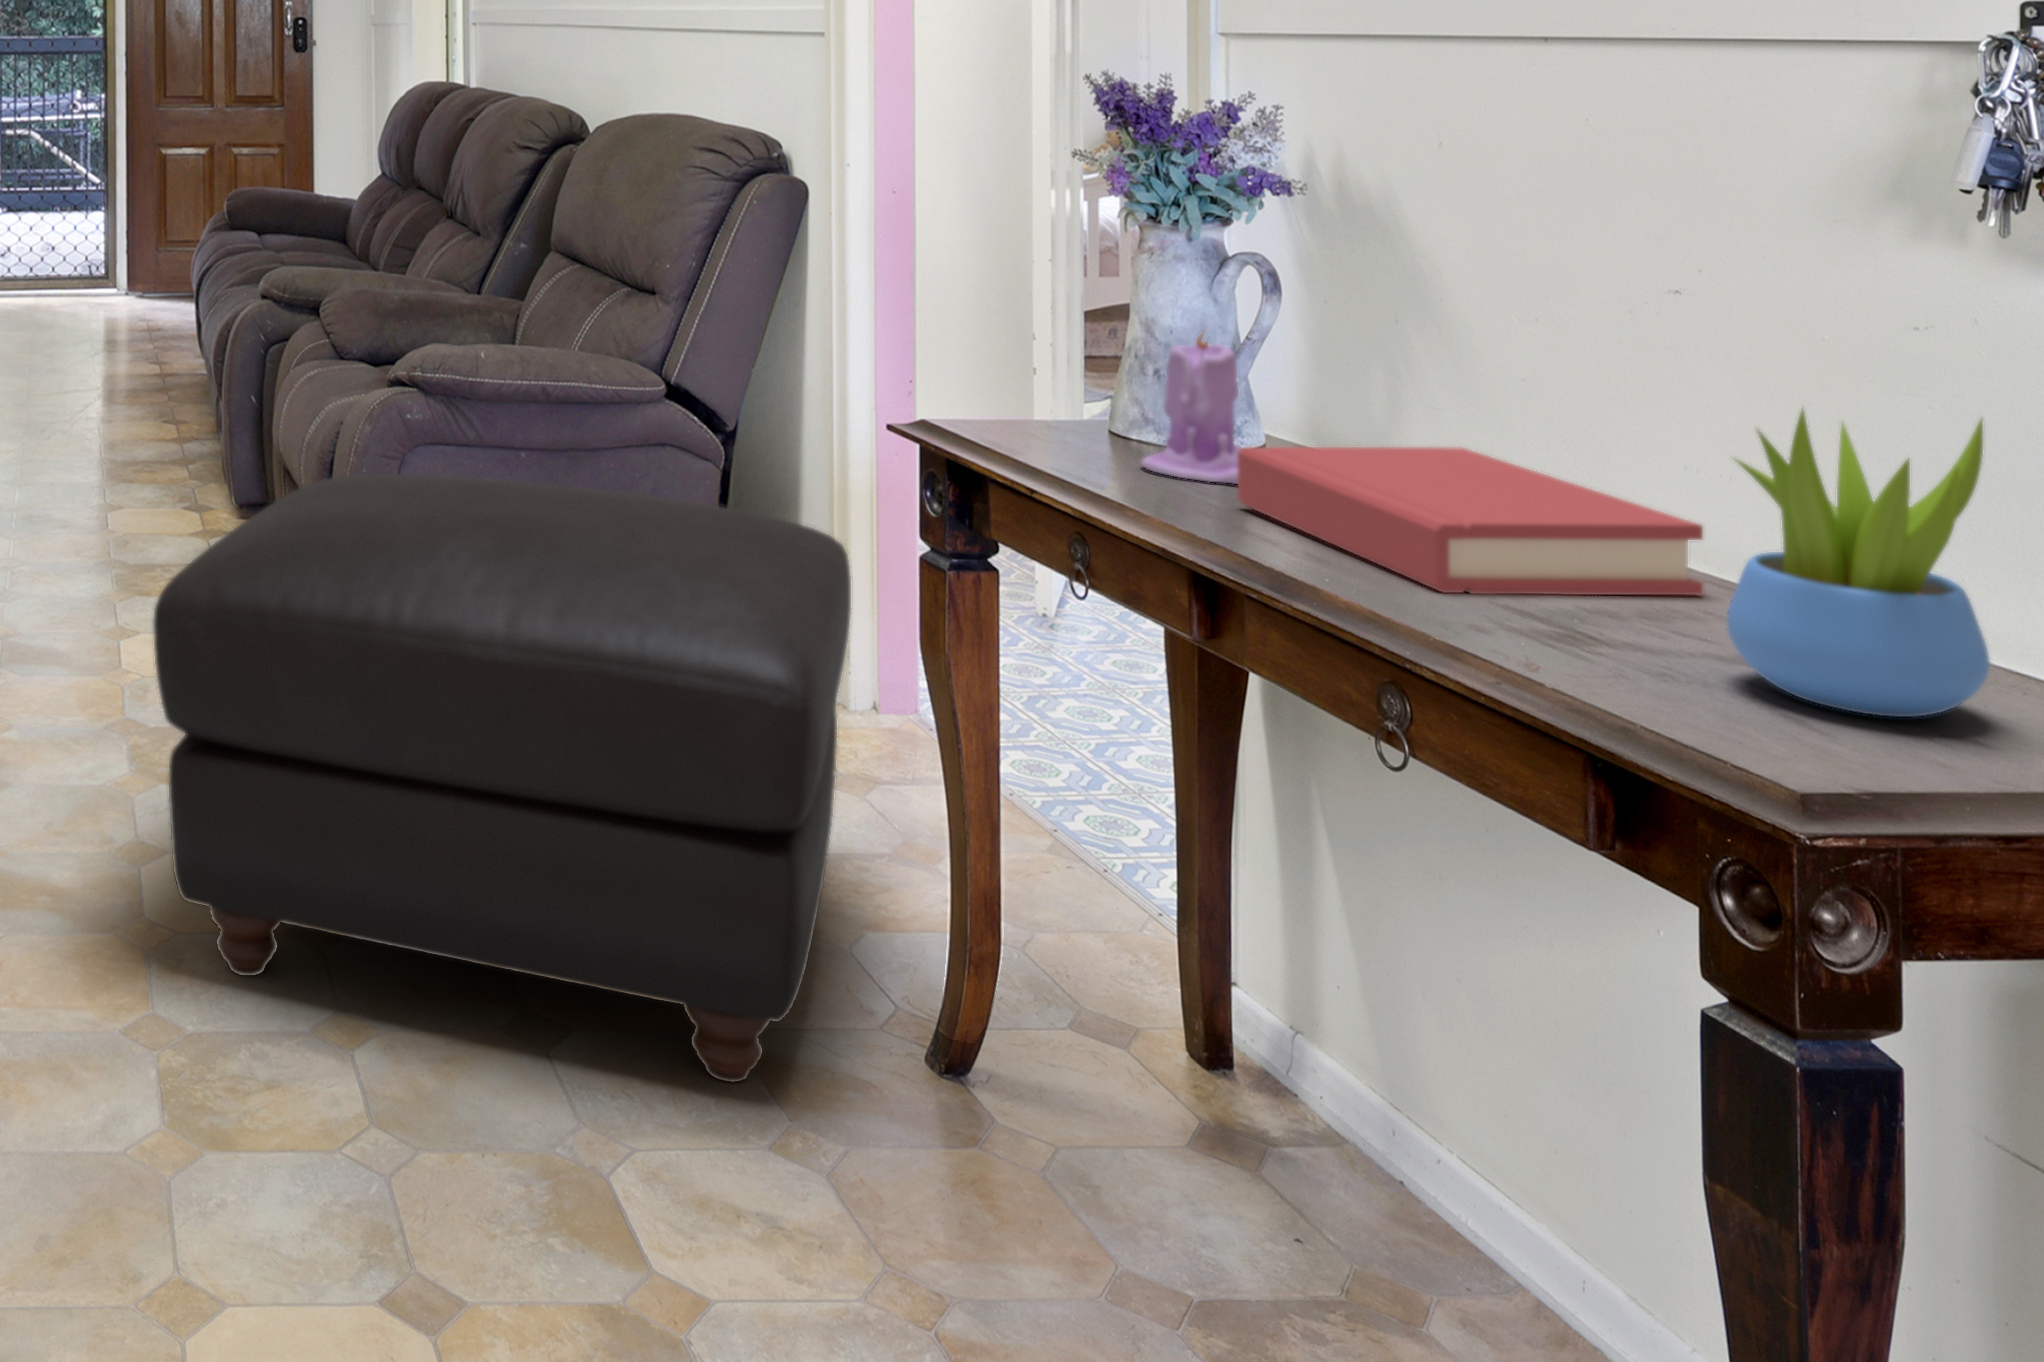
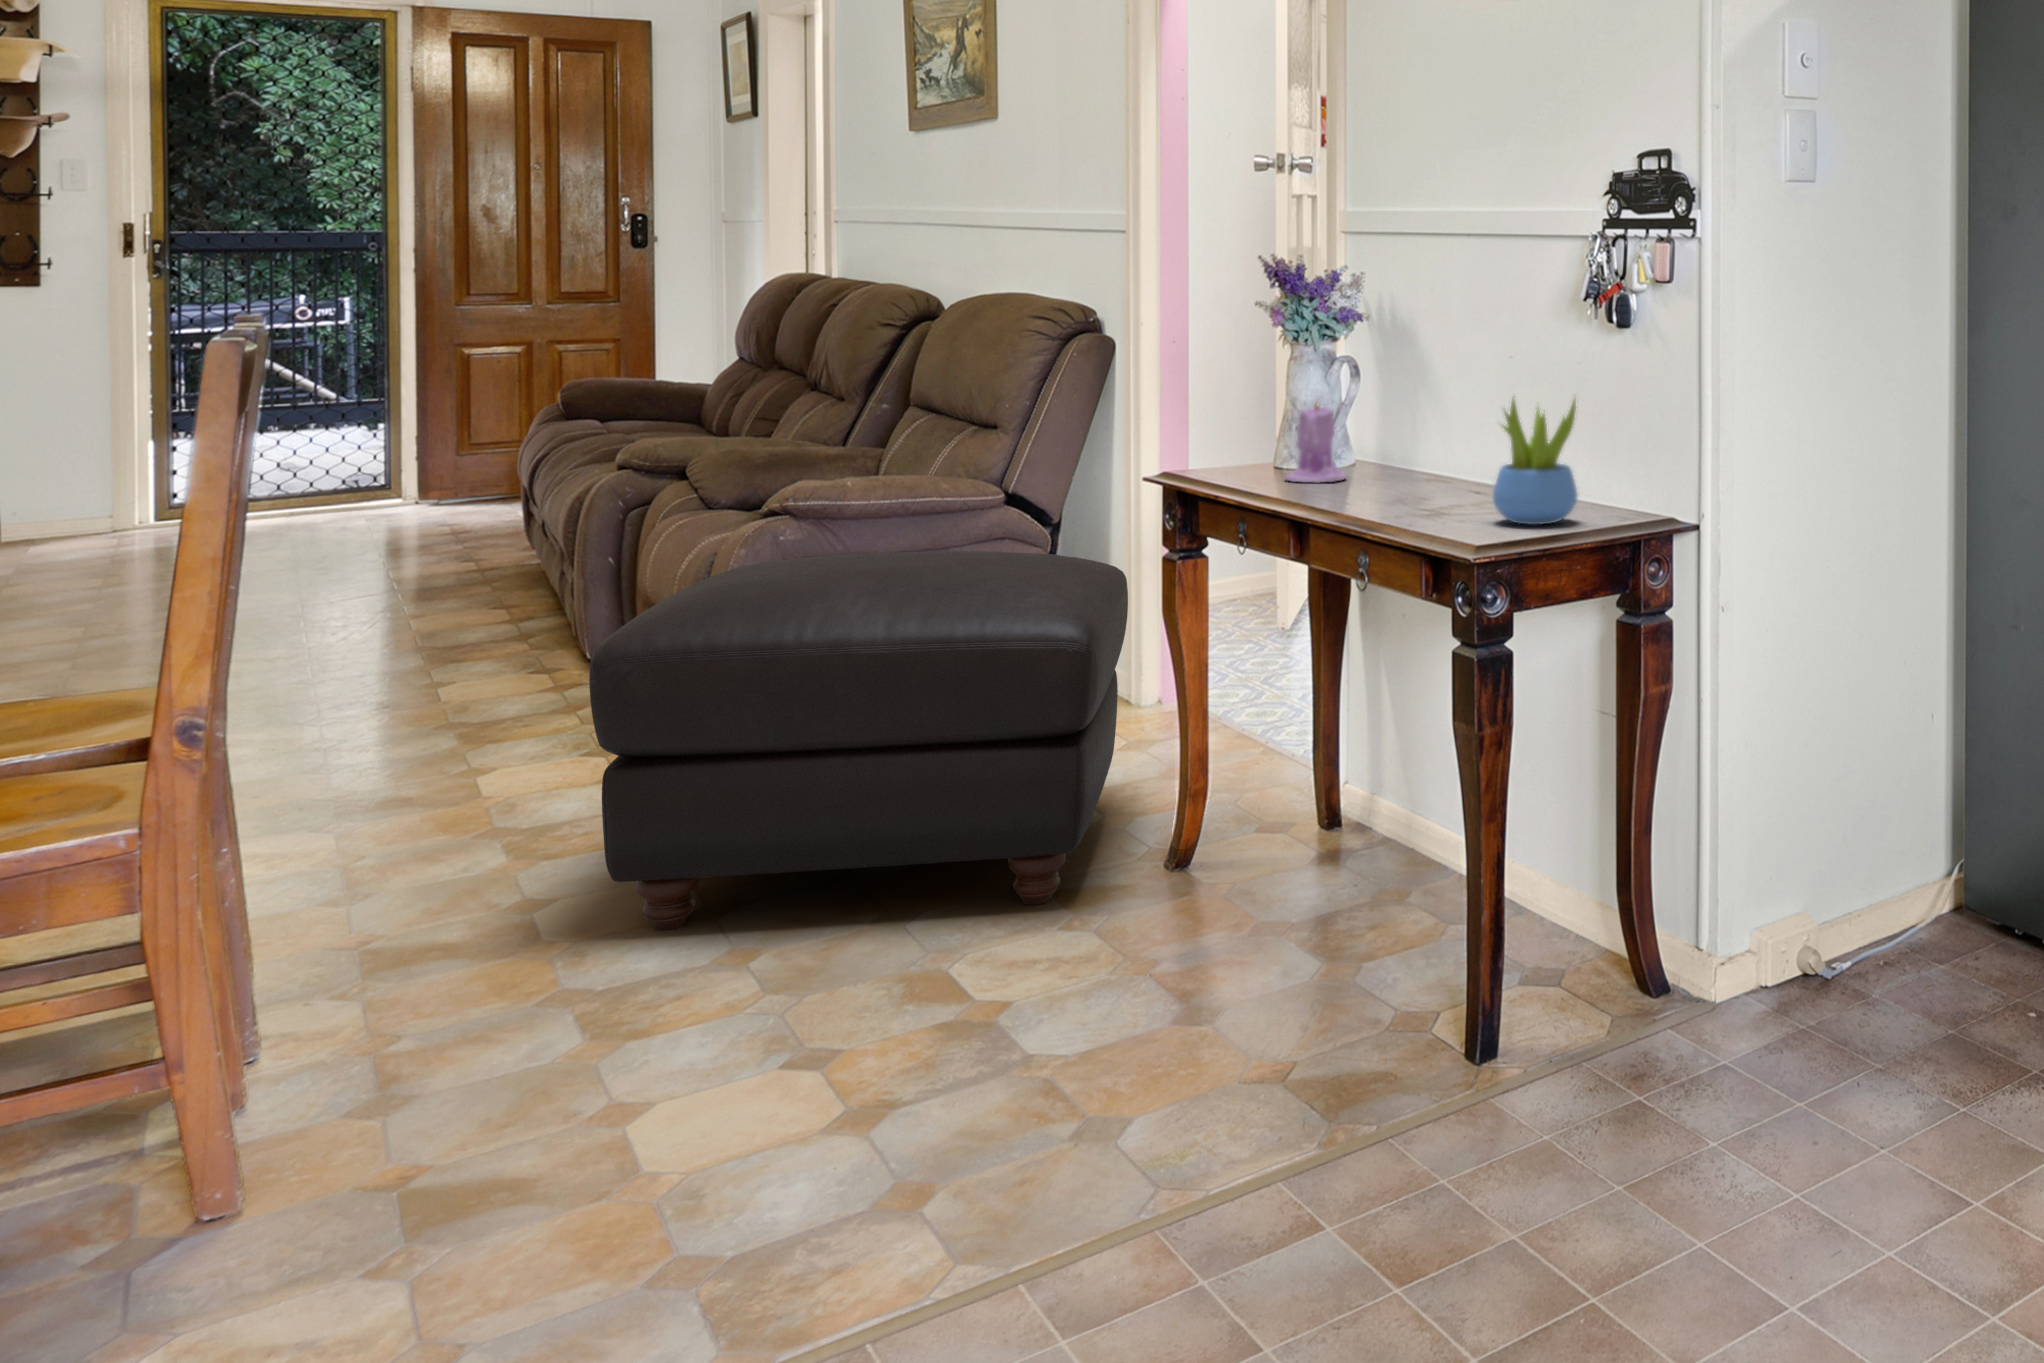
hardback book: present [1238,447,1703,595] -> none [1325,450,1512,509]

